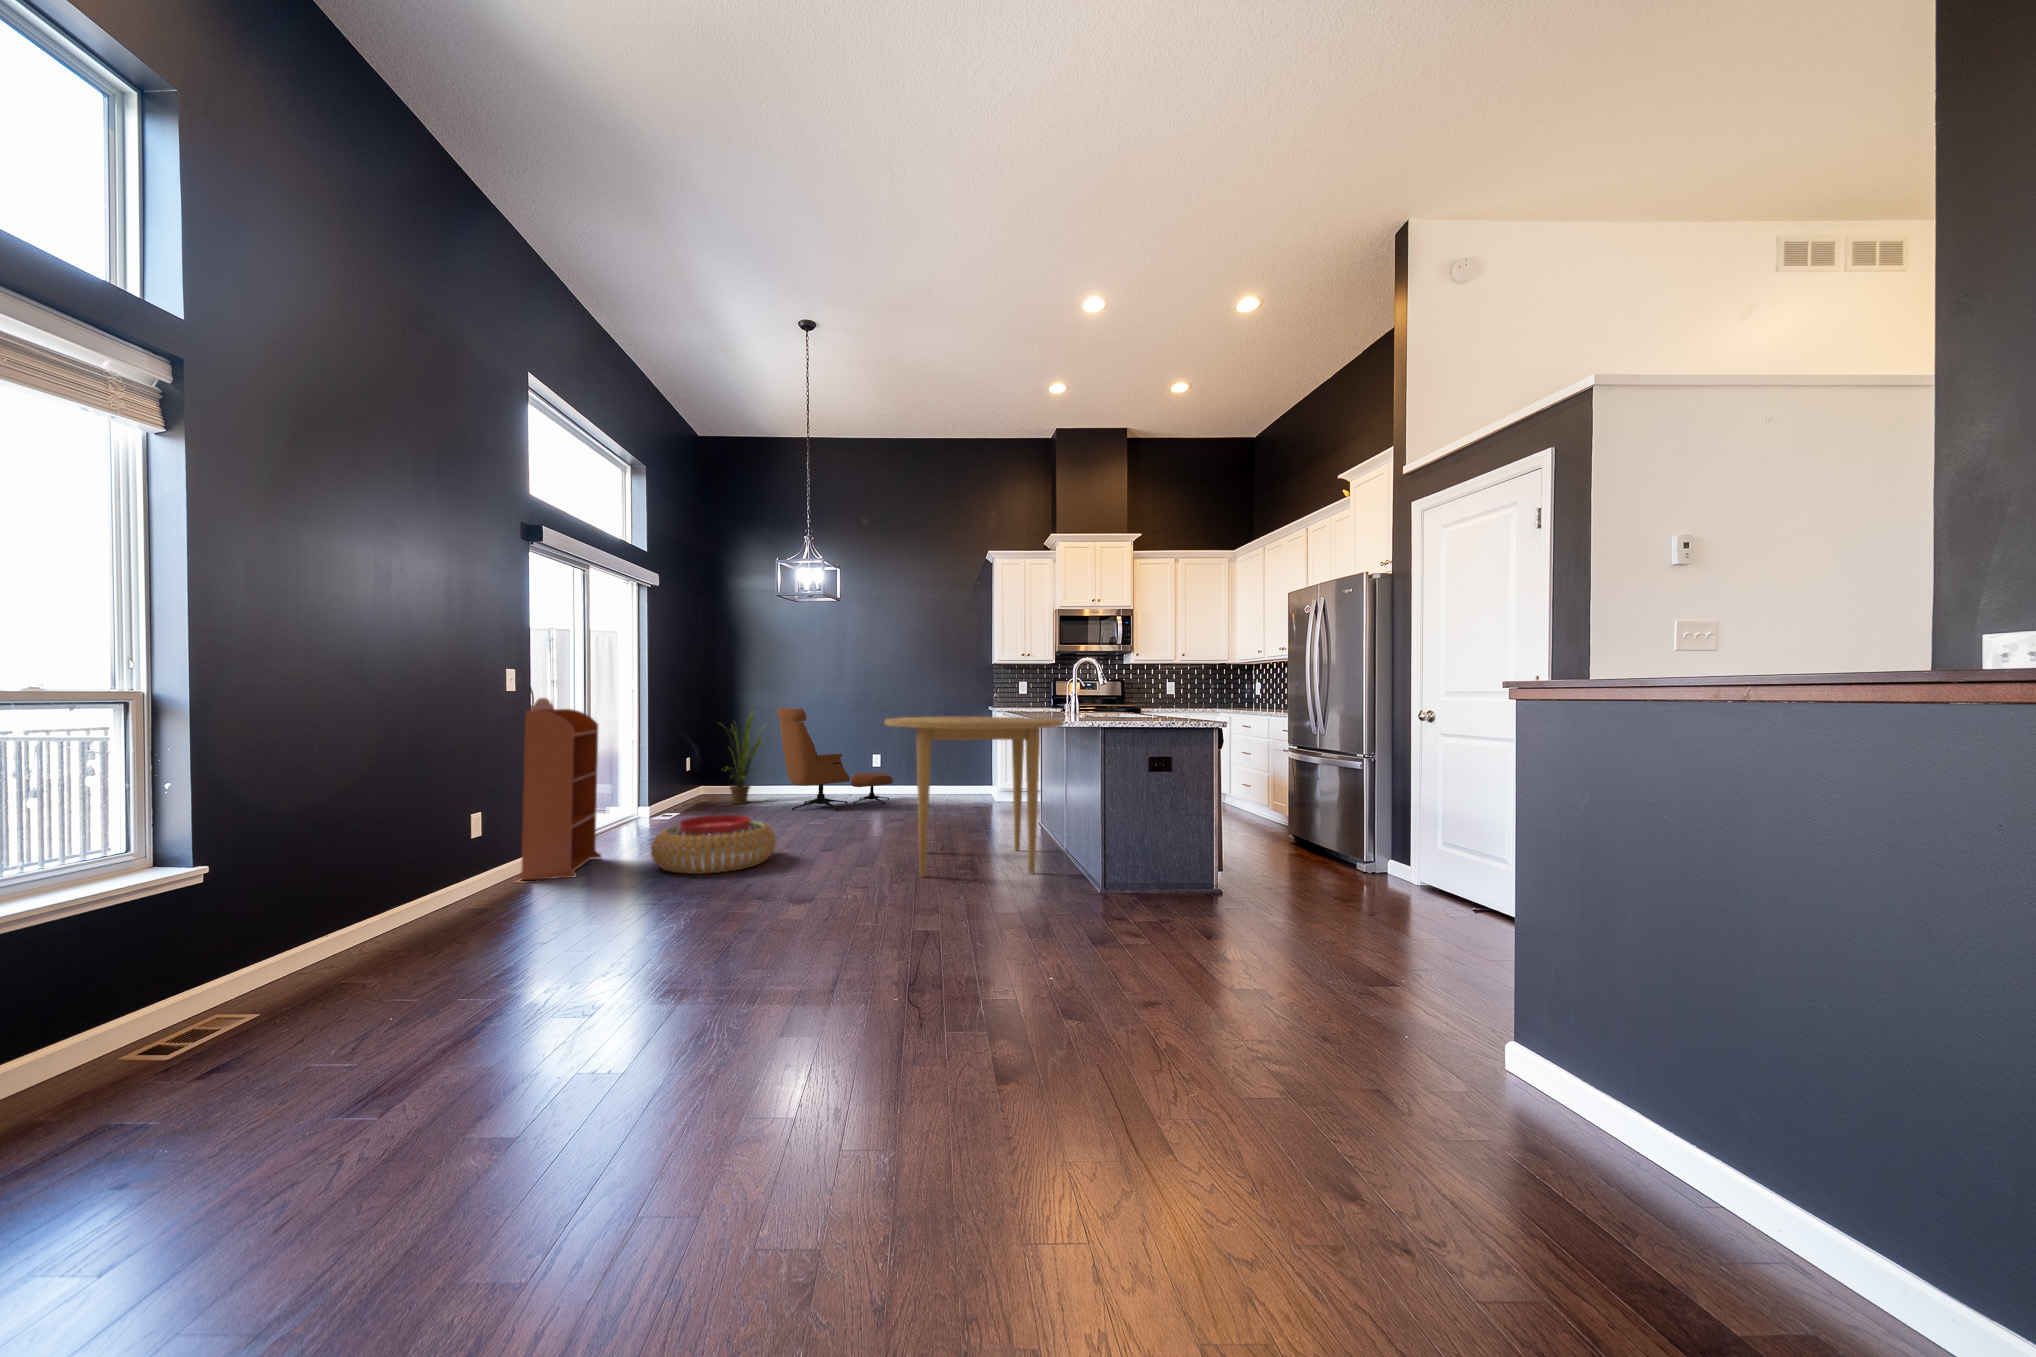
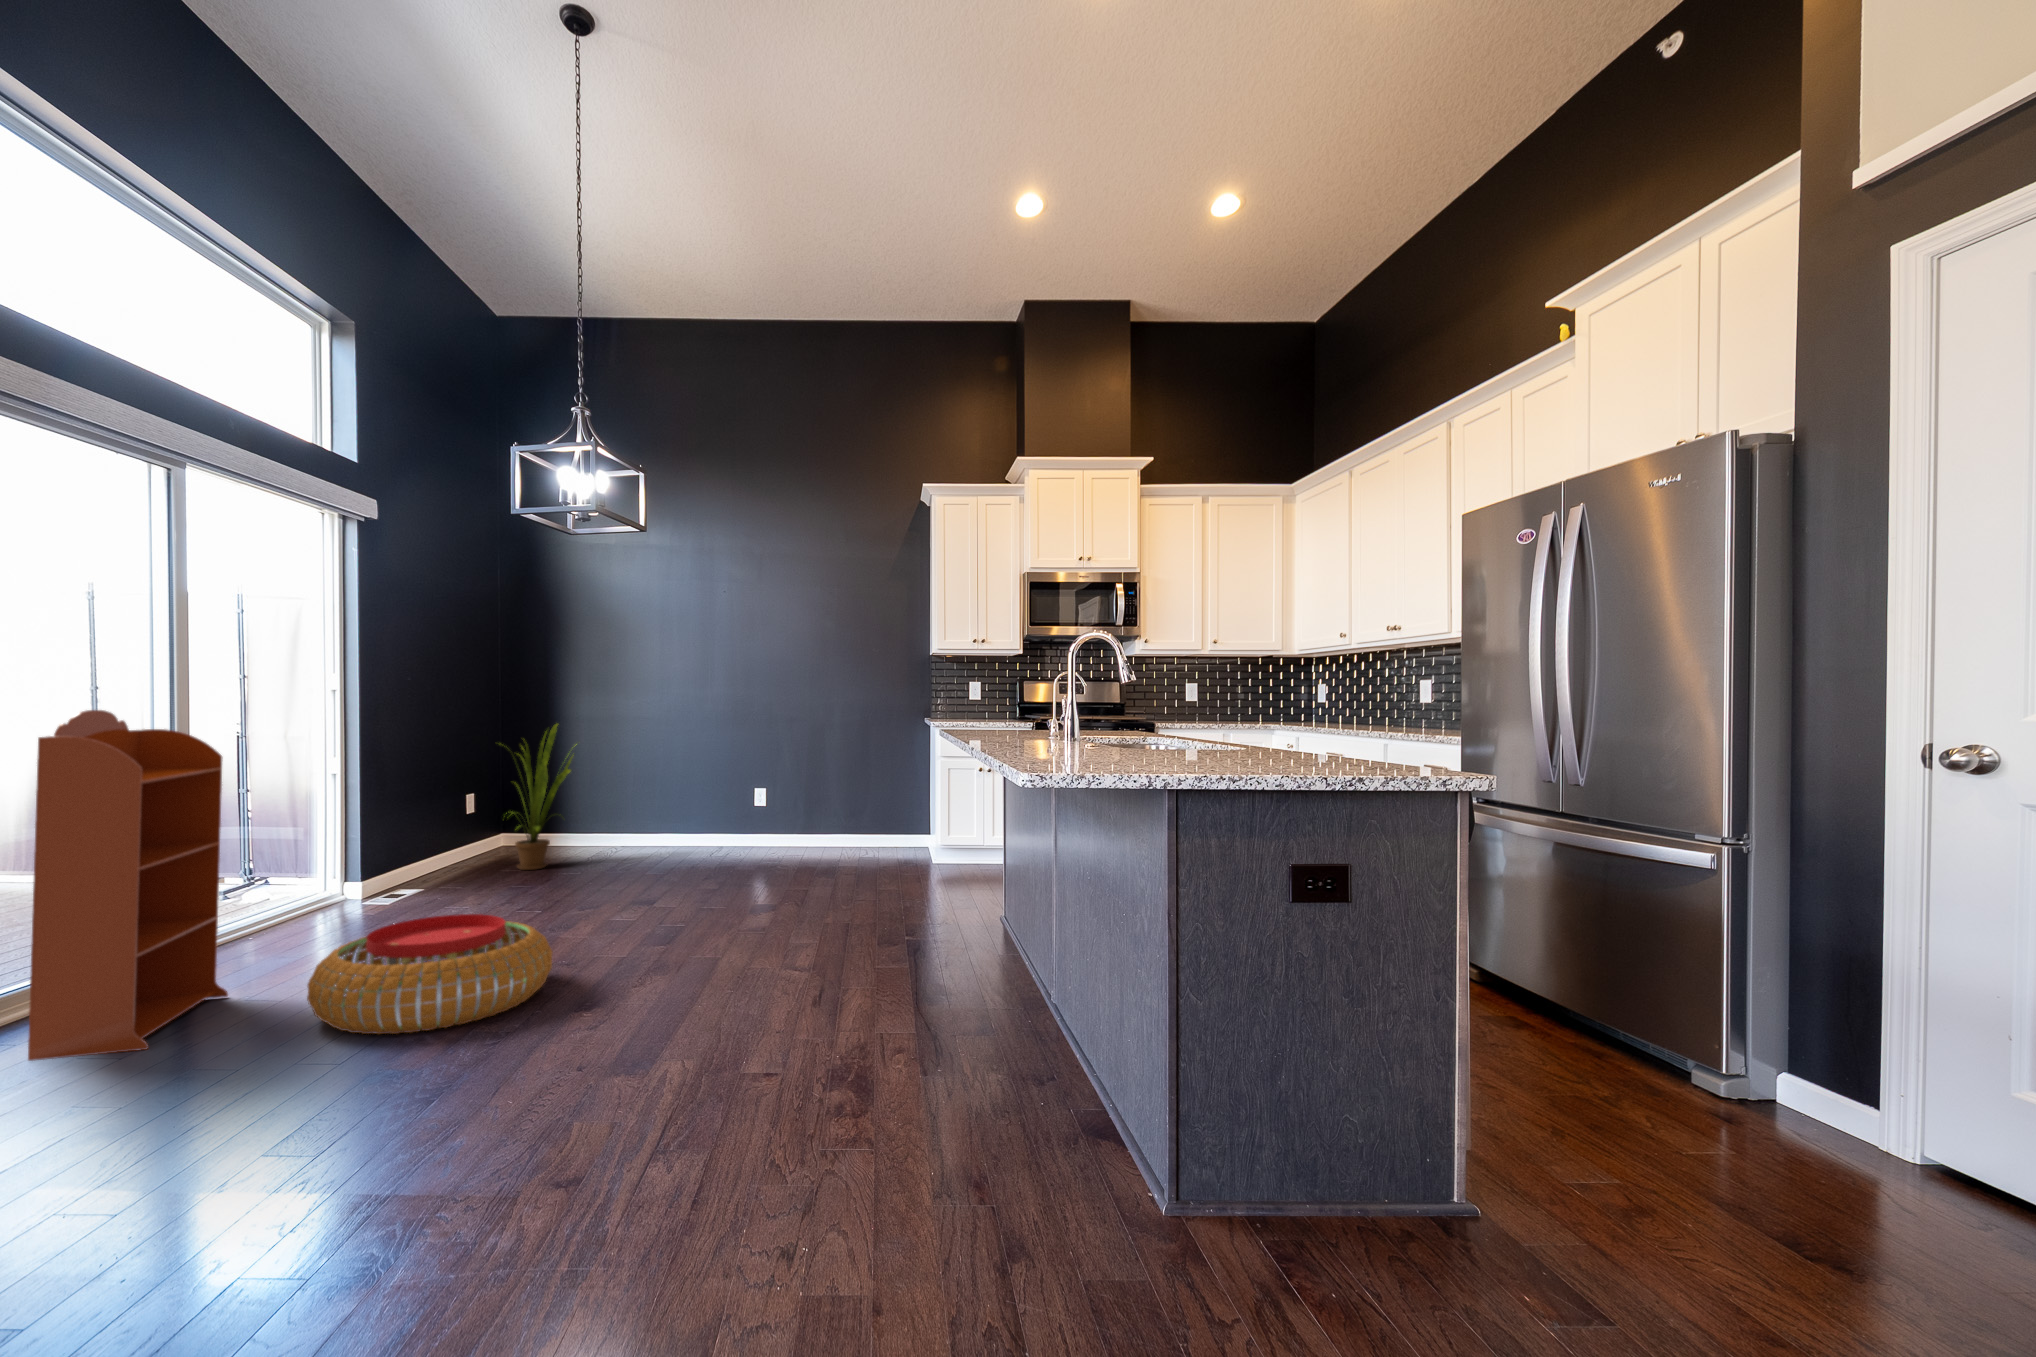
lounge chair: present [778,708,893,811] -> none [590,721,776,882]
dining table: present [885,717,1063,877] -> none [745,739,1057,1033]

